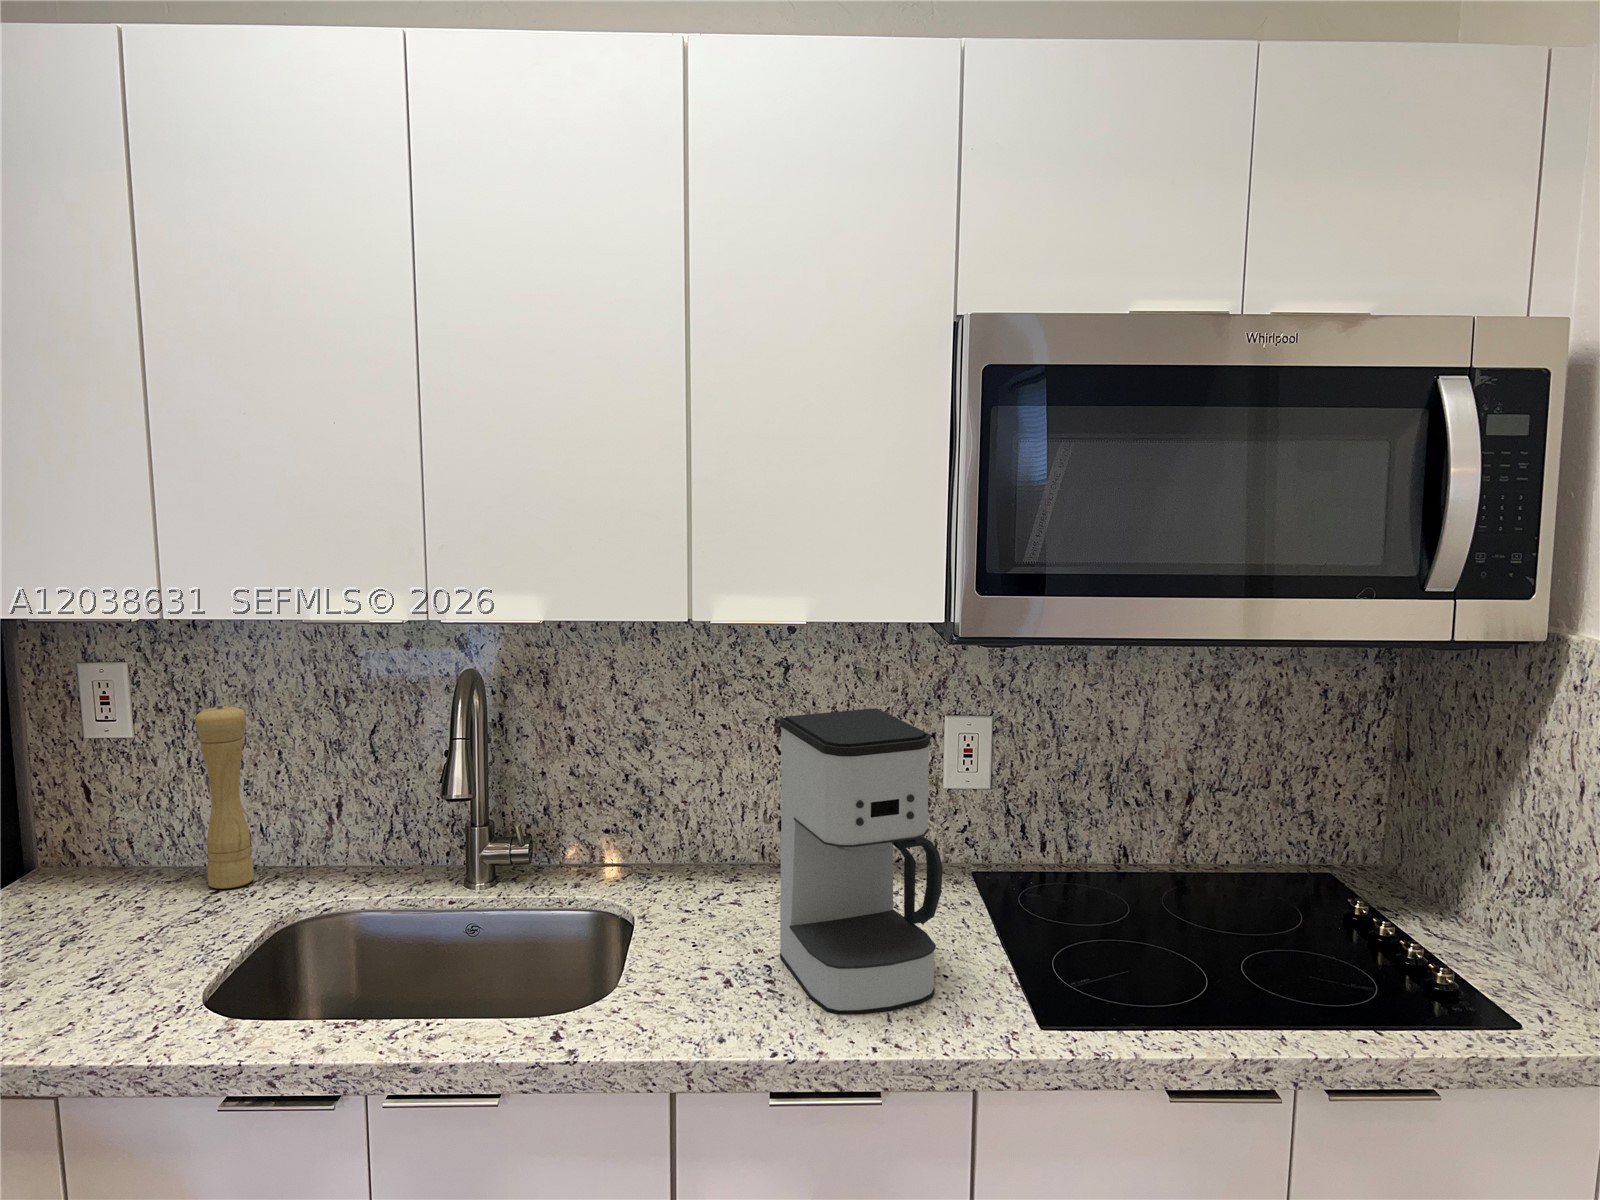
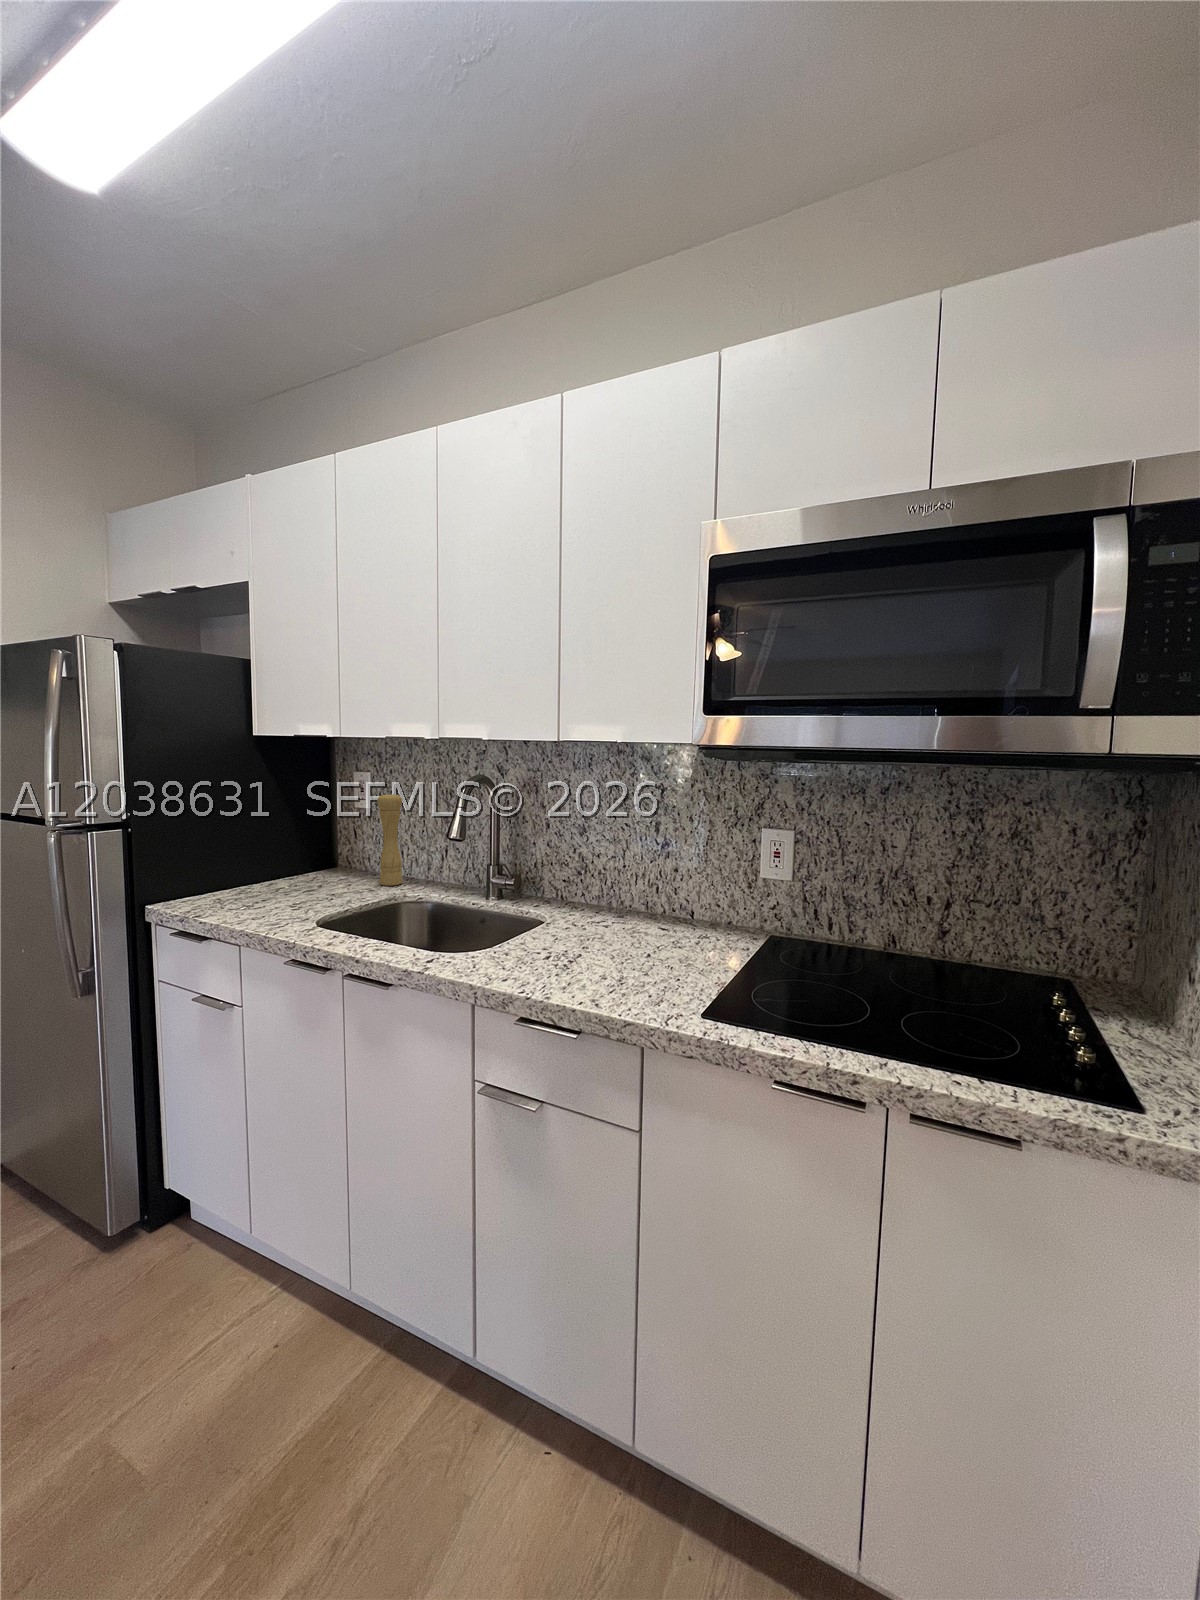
coffee maker: present [780,708,943,1014] -> none [580,798,681,989]

